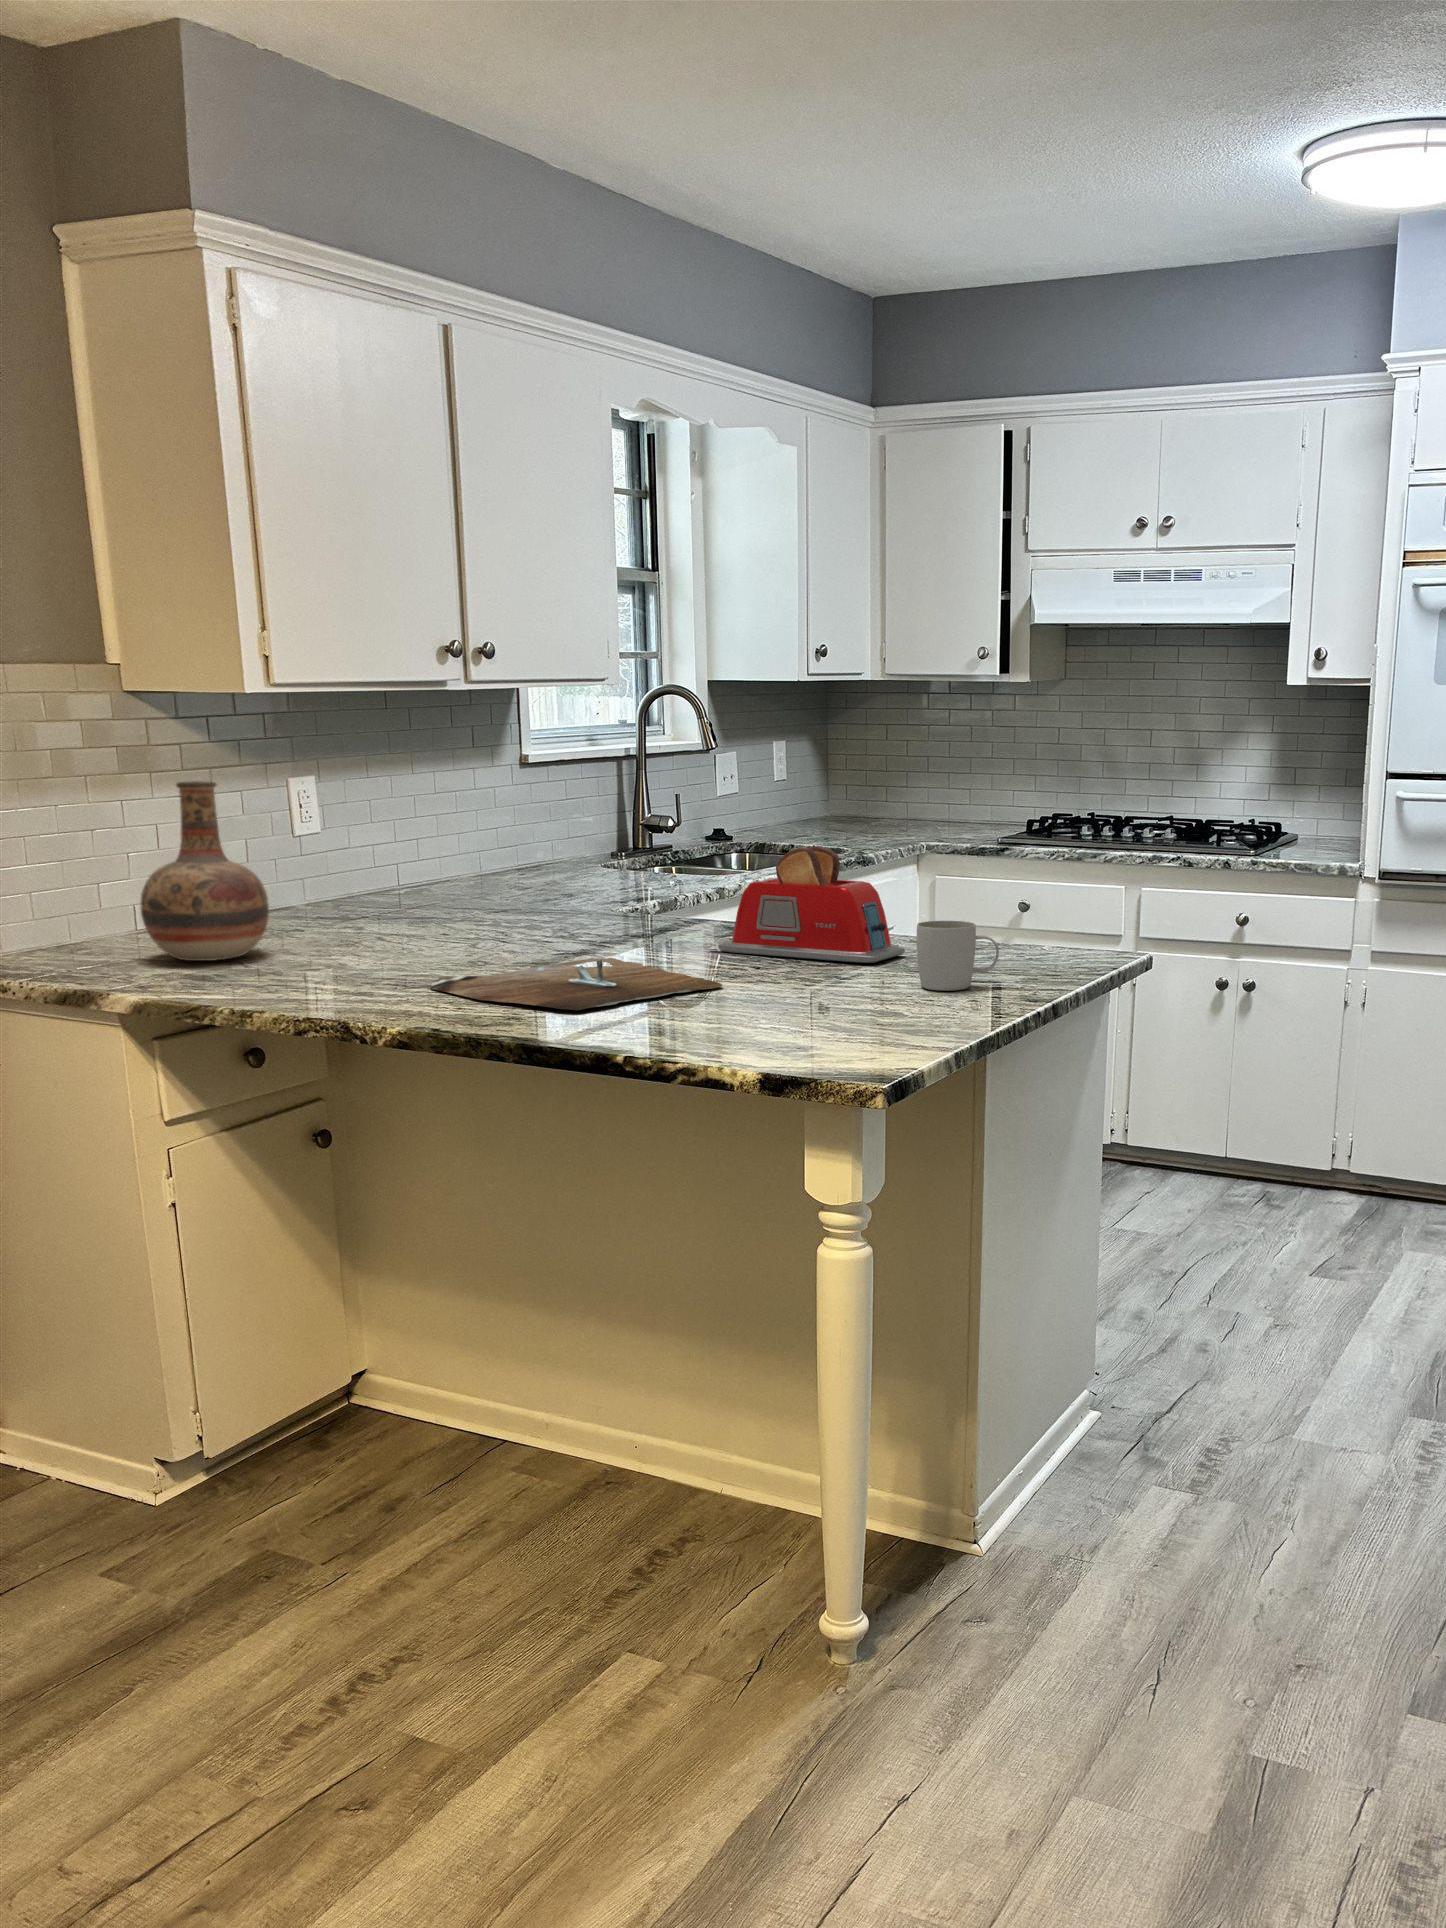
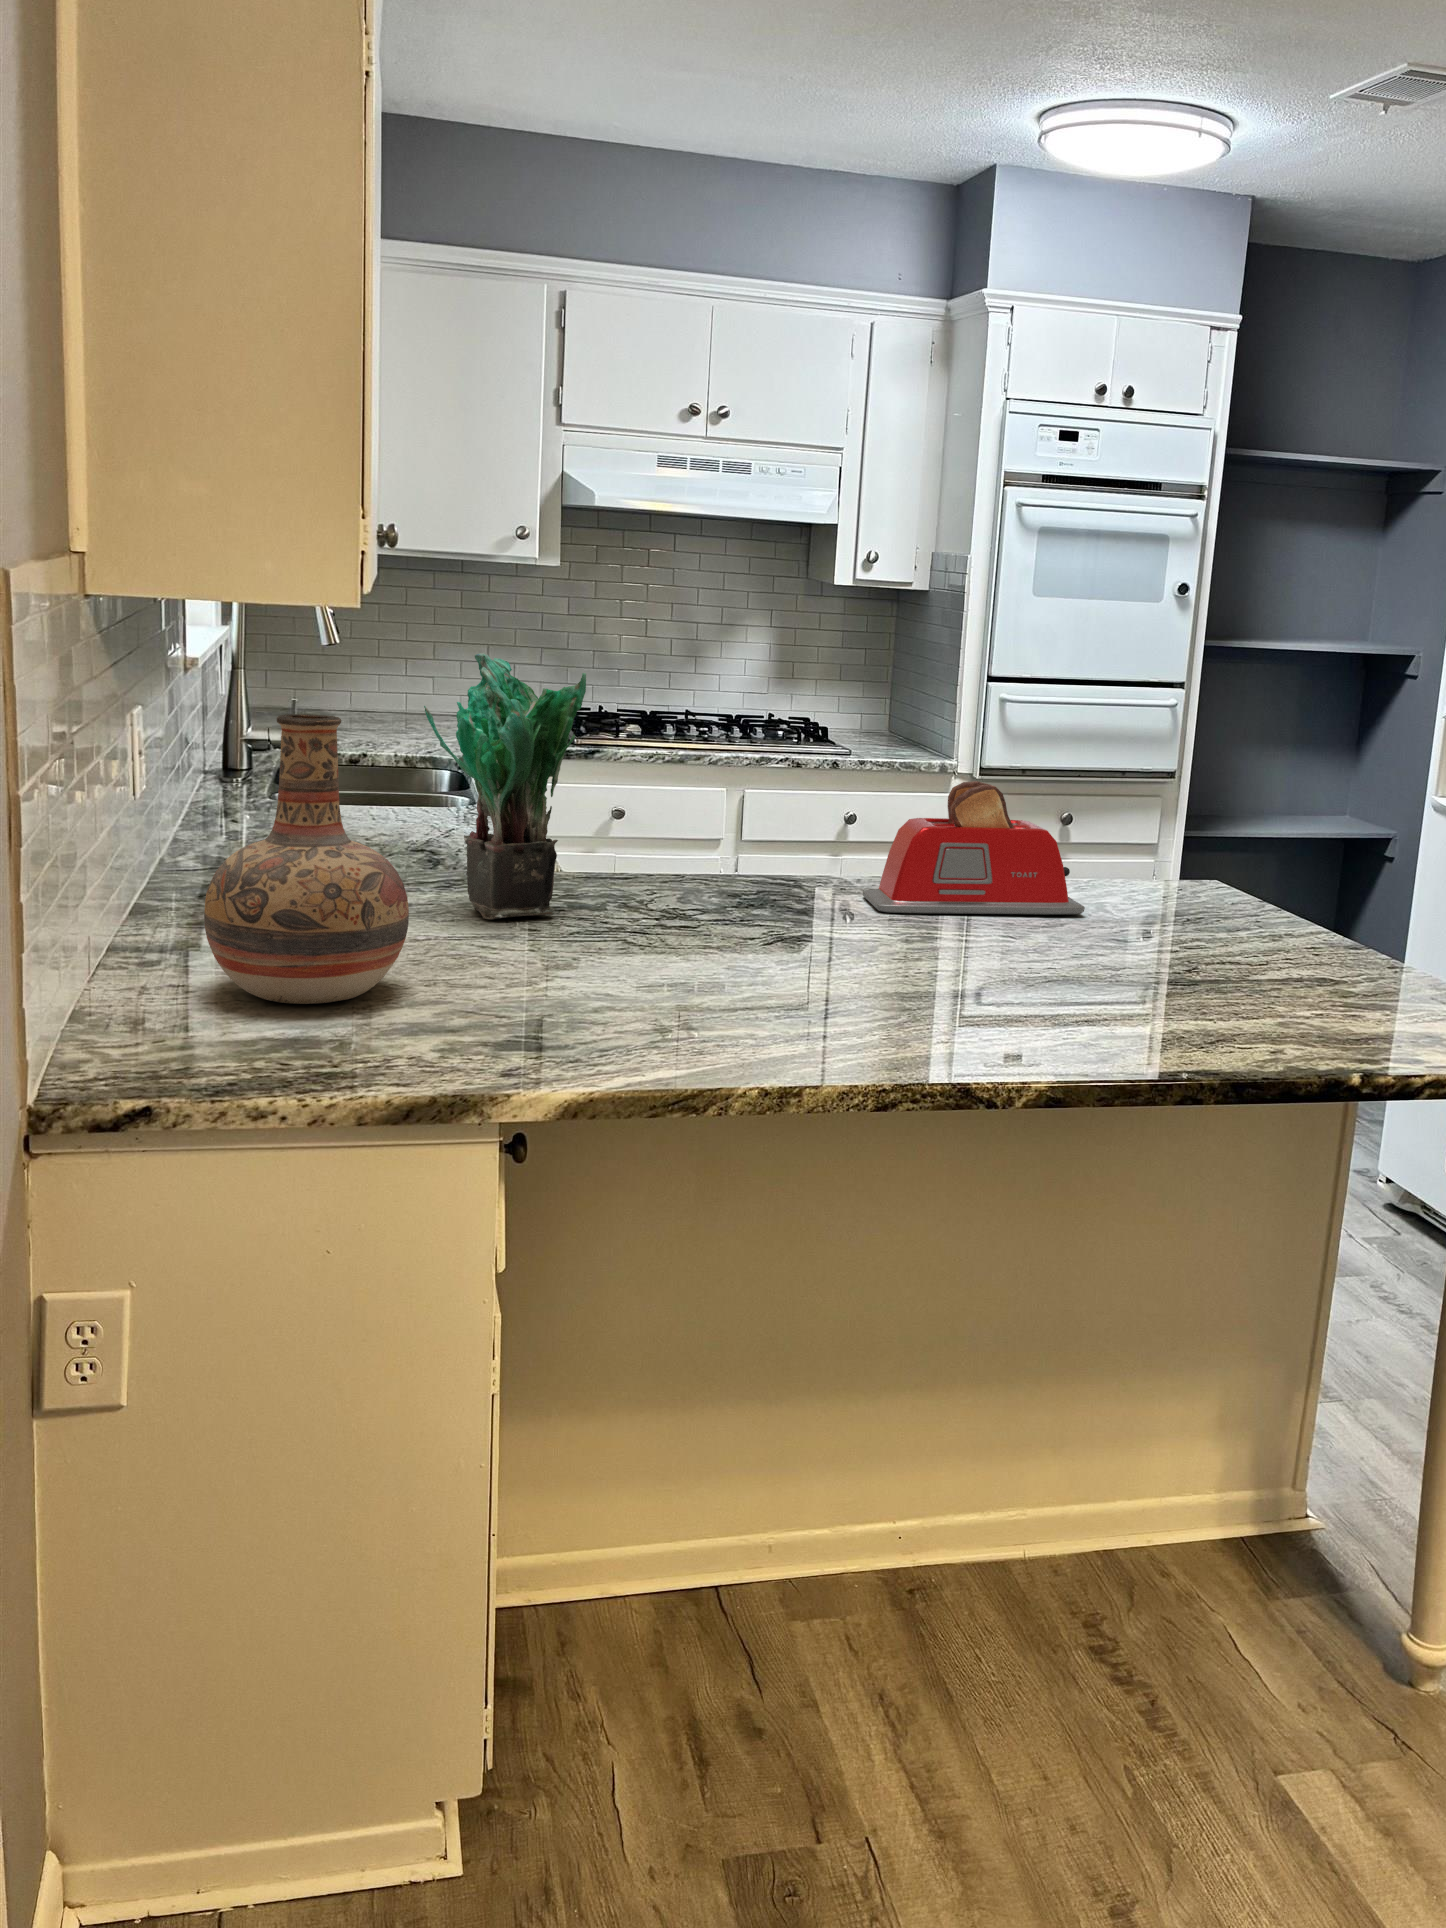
potted plant: none [387,745,498,935] -> present [424,653,586,919]
mug: present [917,921,999,991] -> none [1209,864,1279,943]
cutting board: present [431,958,722,1010] -> none [765,934,1096,1019]

